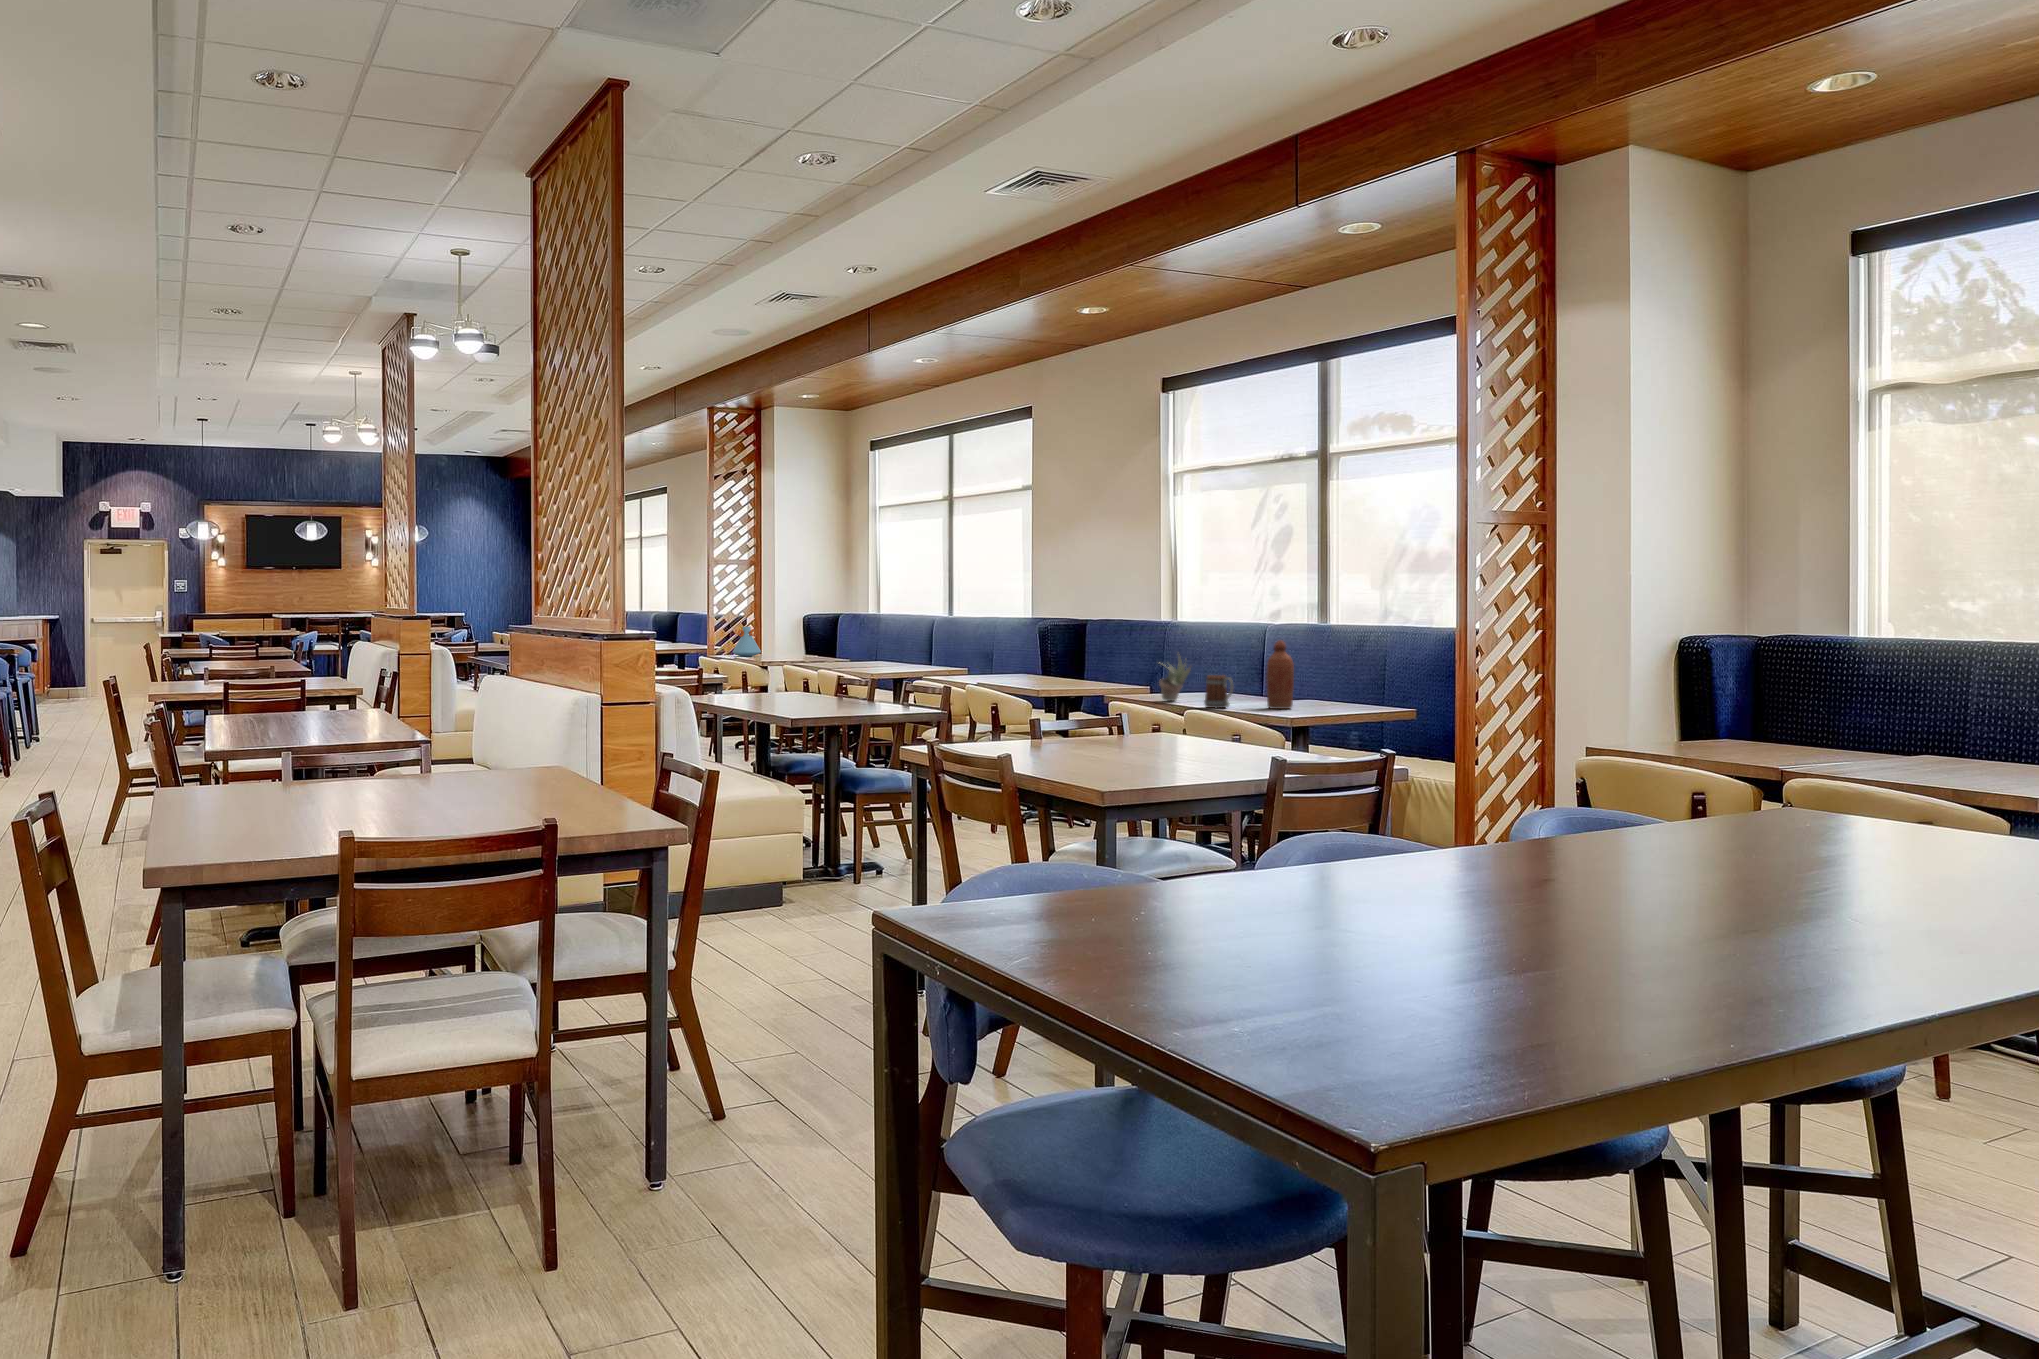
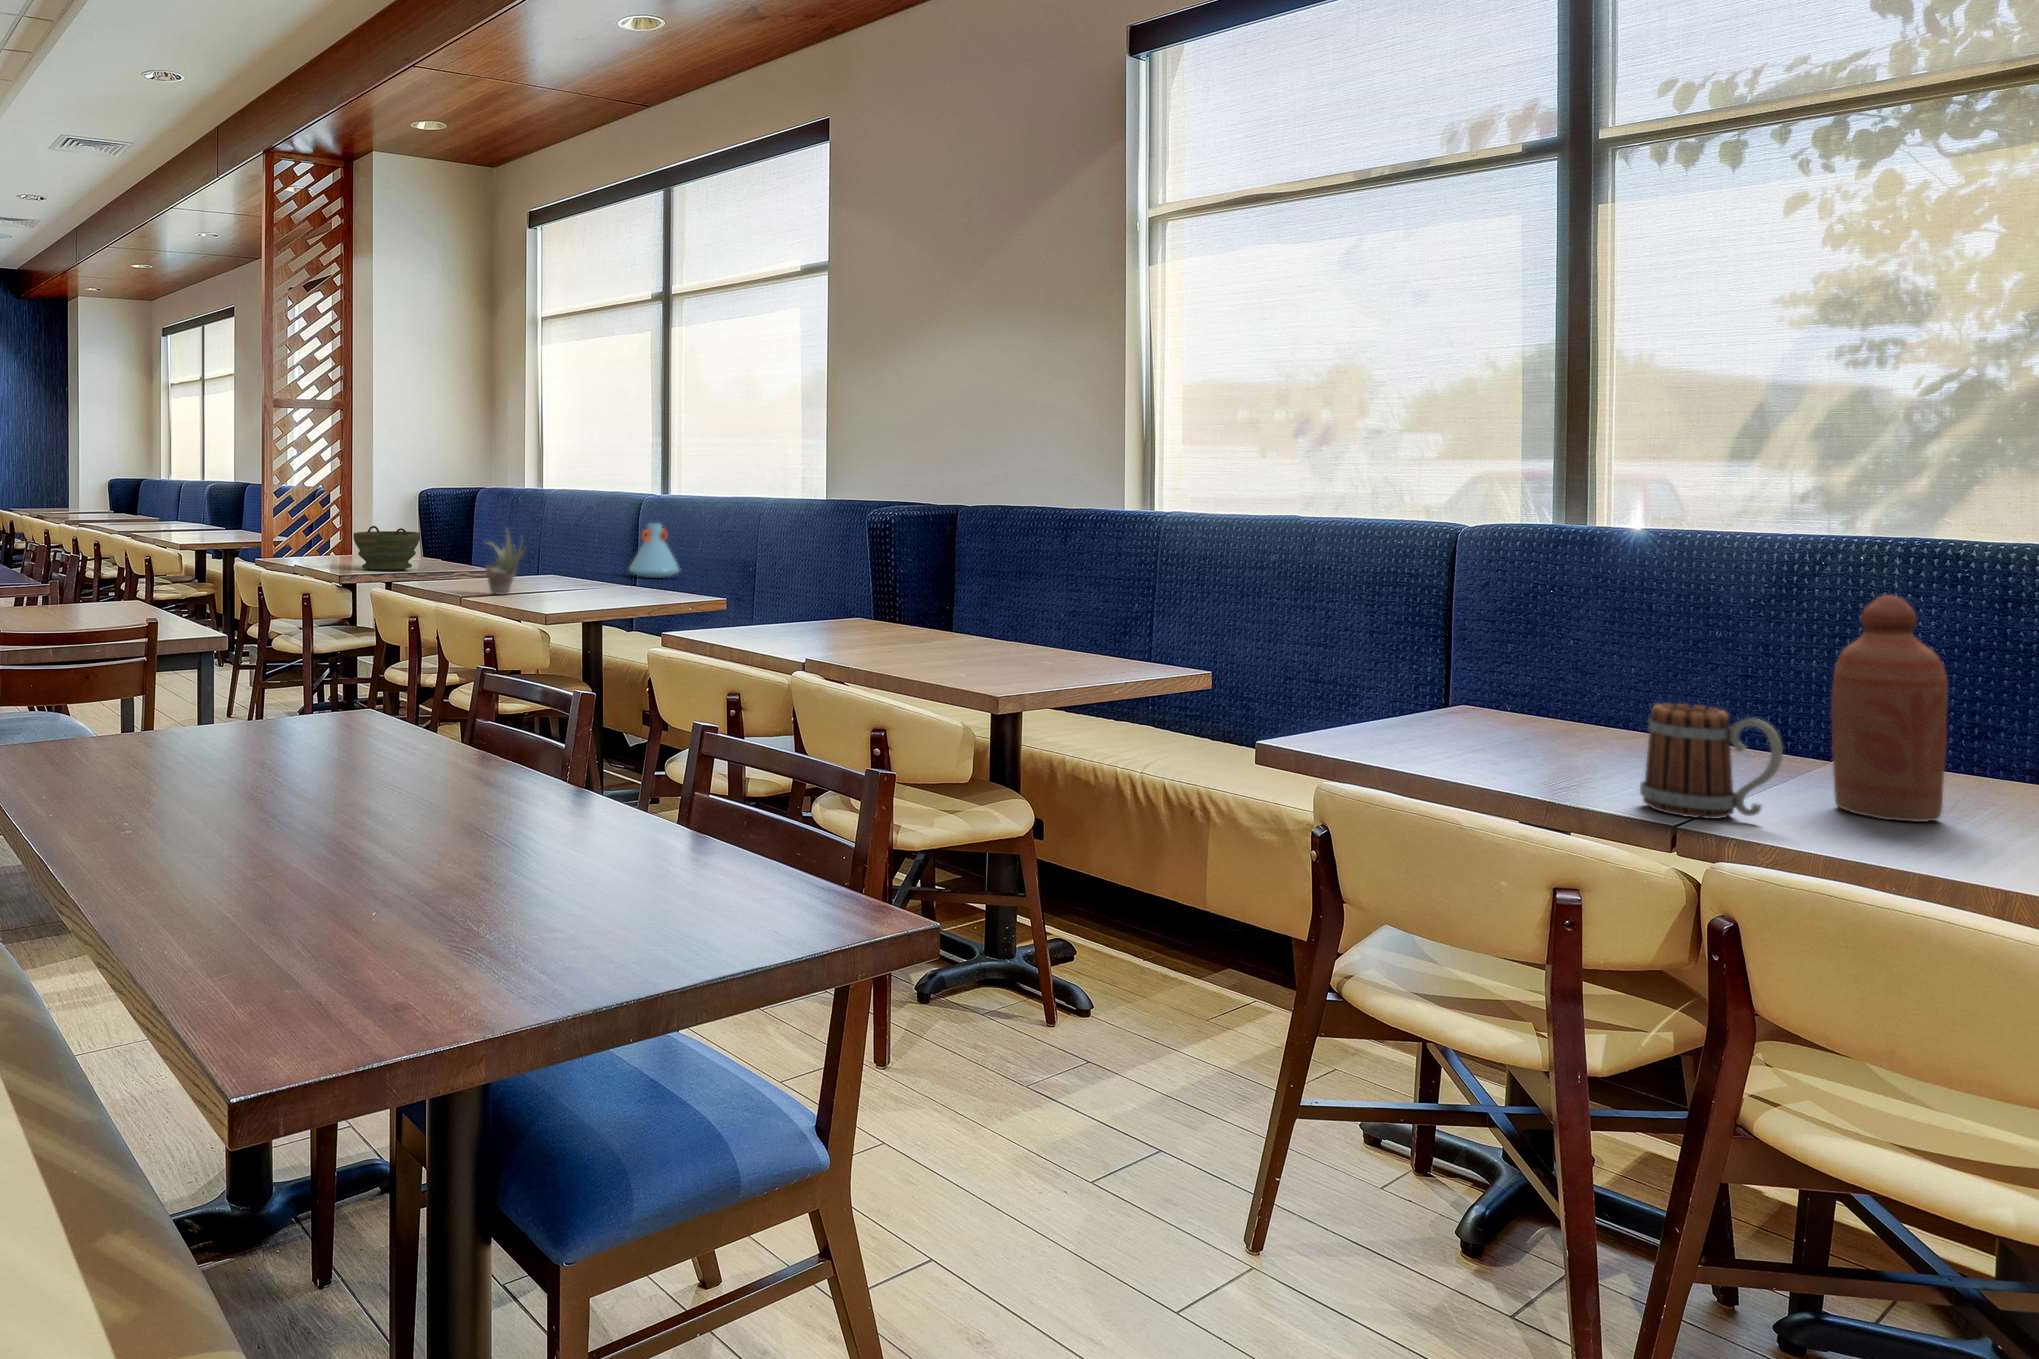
vase: present [733,627,761,656] -> present [629,523,679,578]
bowl: none [769,634,807,660] -> present [353,526,420,571]
succulent plant: present [1158,656,1190,701] -> present [485,532,526,595]

